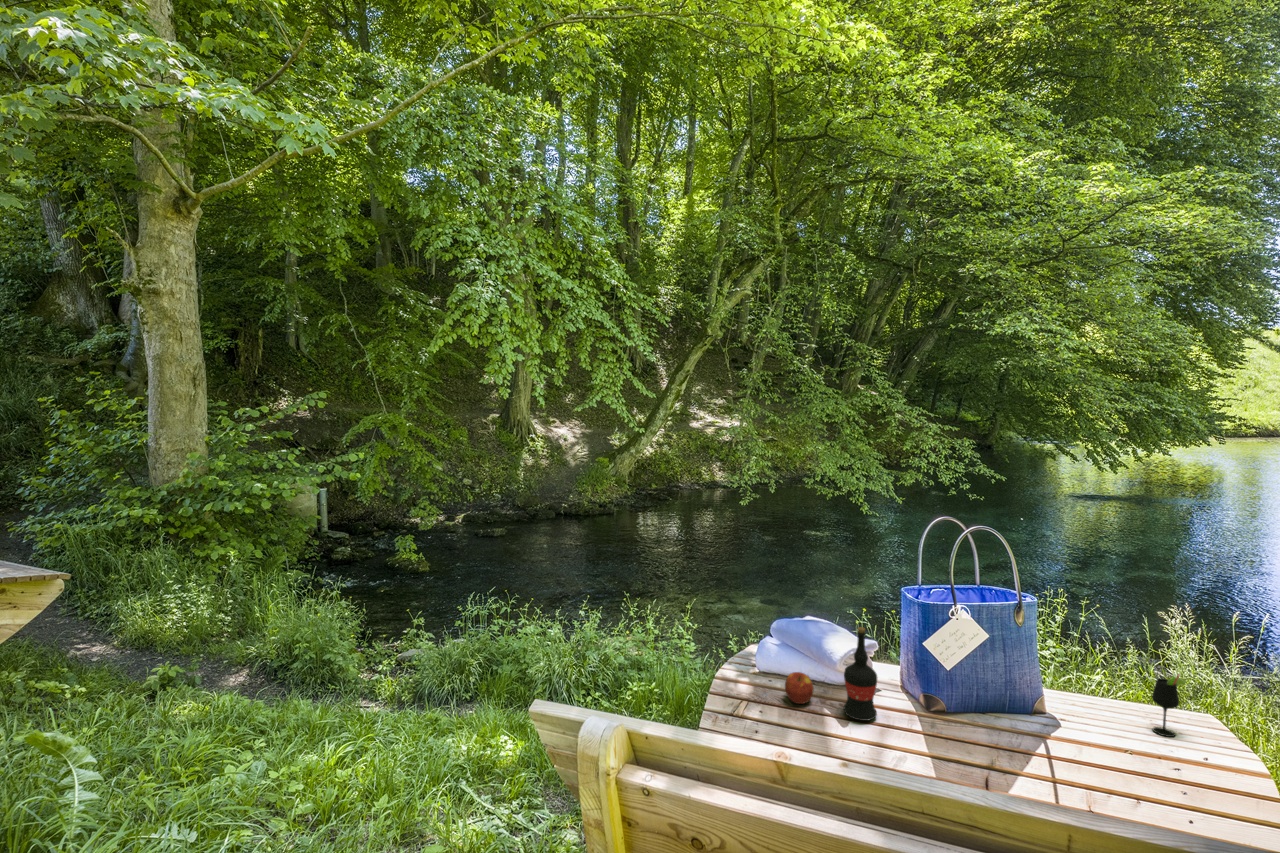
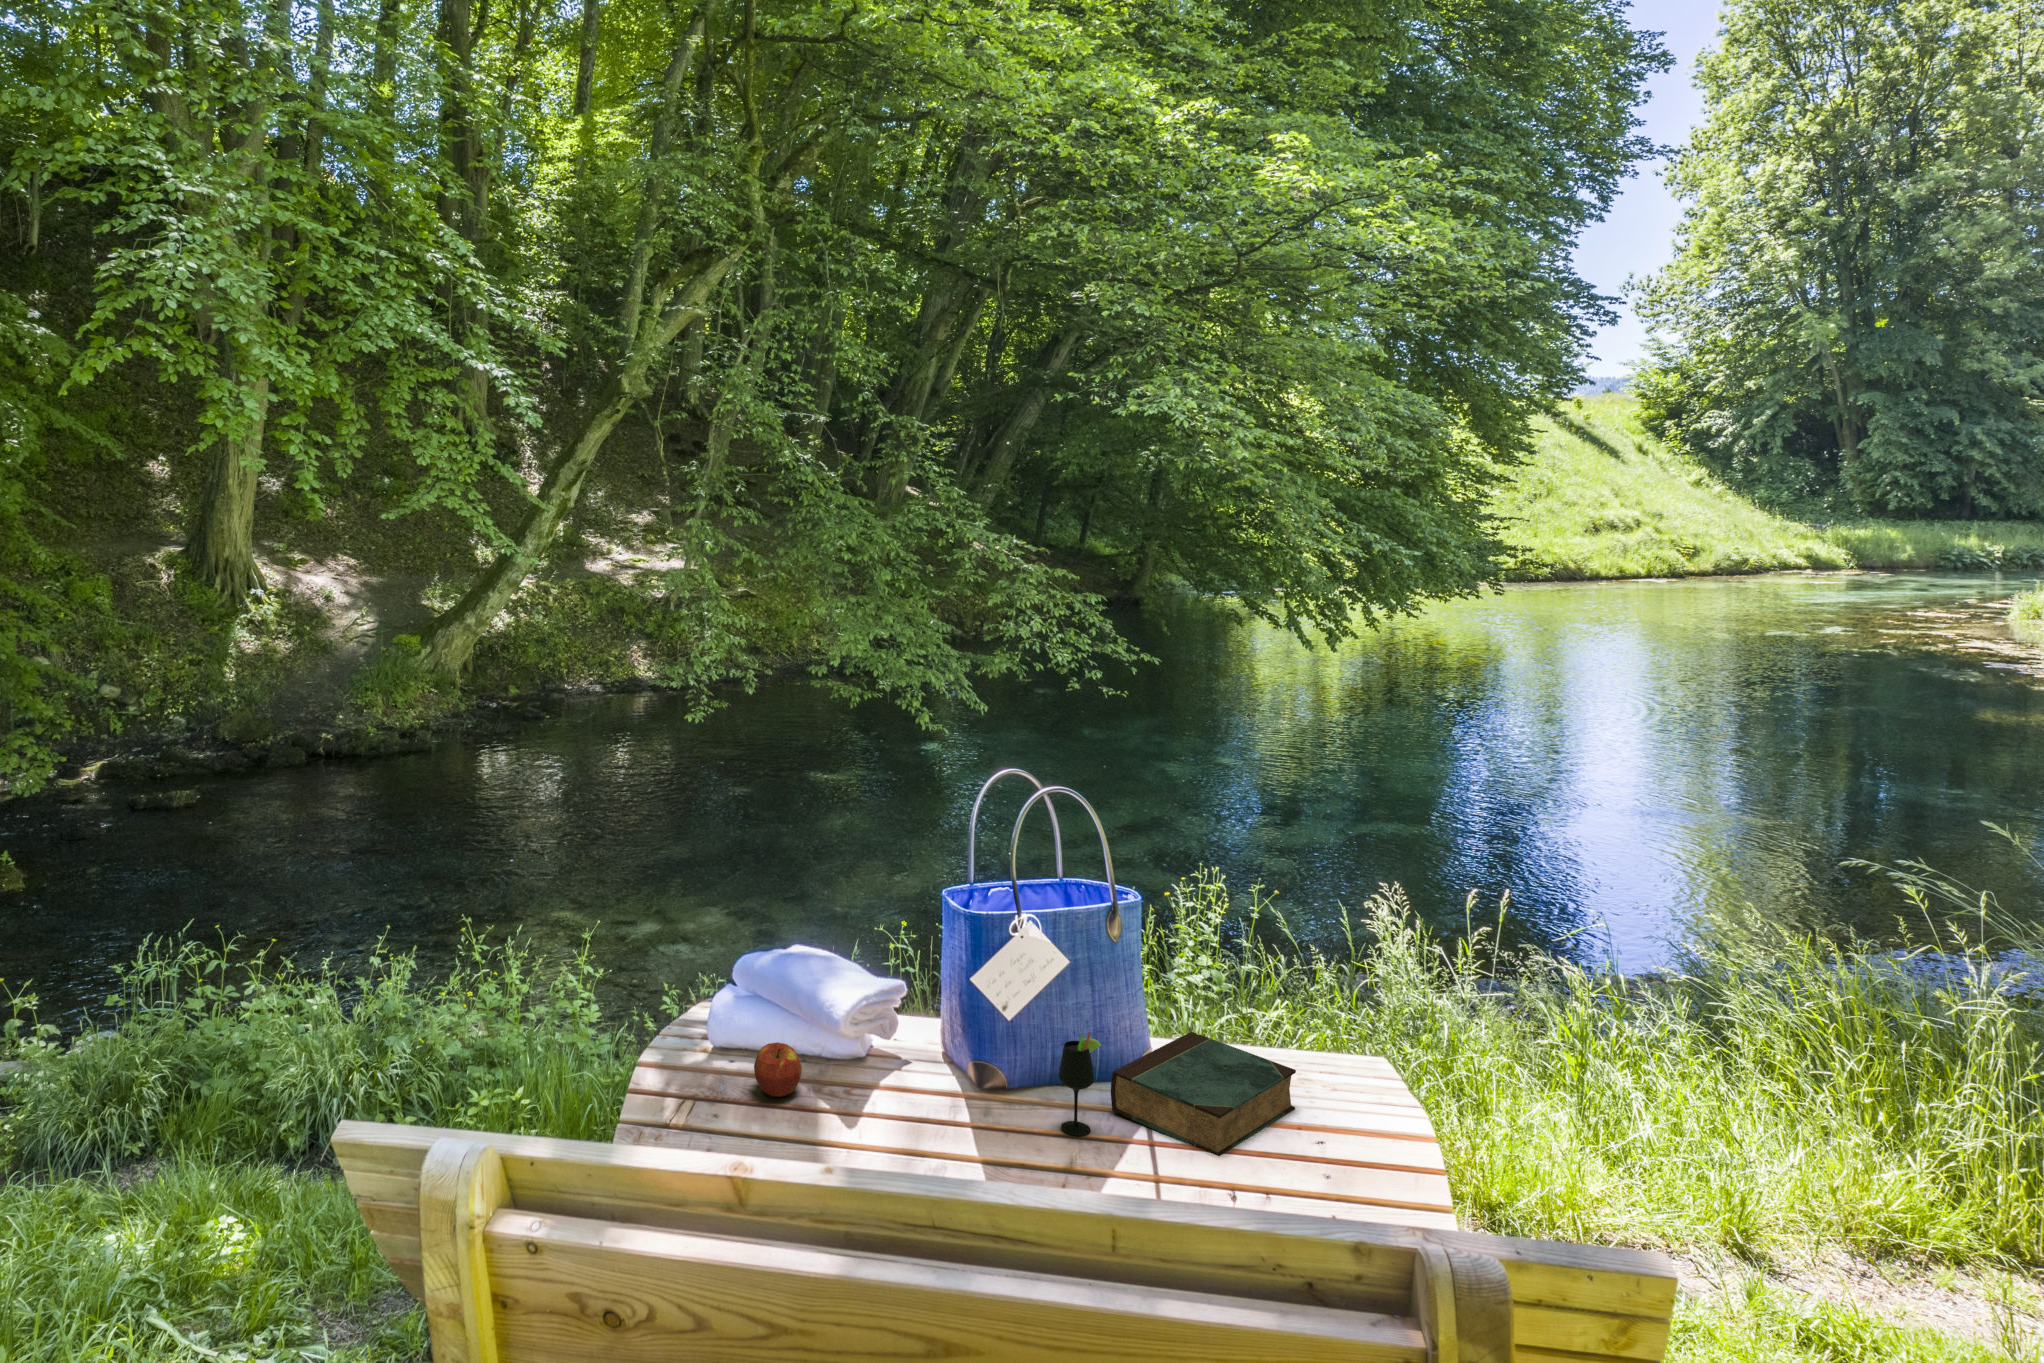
wine bottle: present [844,627,877,721] -> none [849,959,902,1115]
wine glass: present [1152,674,1186,737] -> present [1059,1032,1101,1136]
book: none [1018,687,1152,772] -> present [1111,1032,1296,1156]

